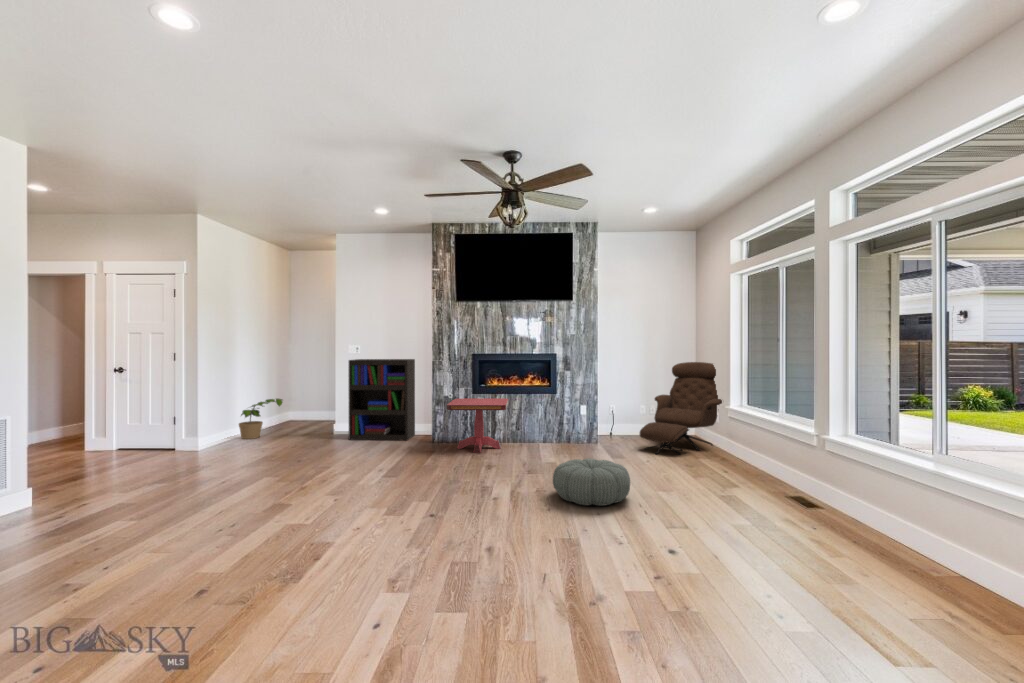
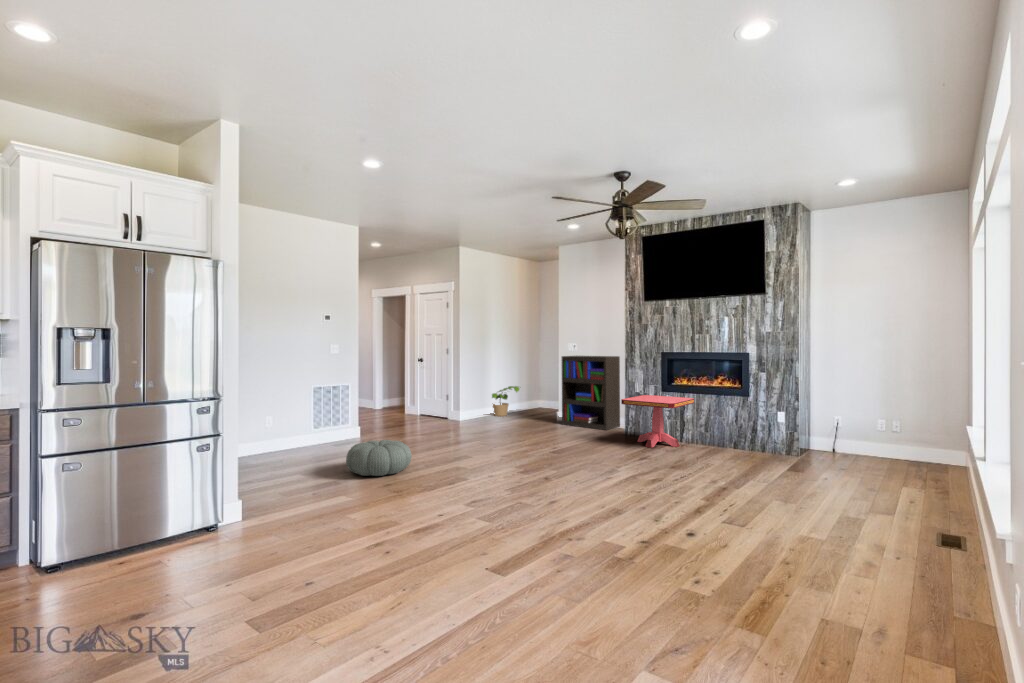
lounge chair: present [640,362,722,455] -> none [836,367,985,482]
pouf: present [553,458,630,506] -> present [346,440,412,476]

